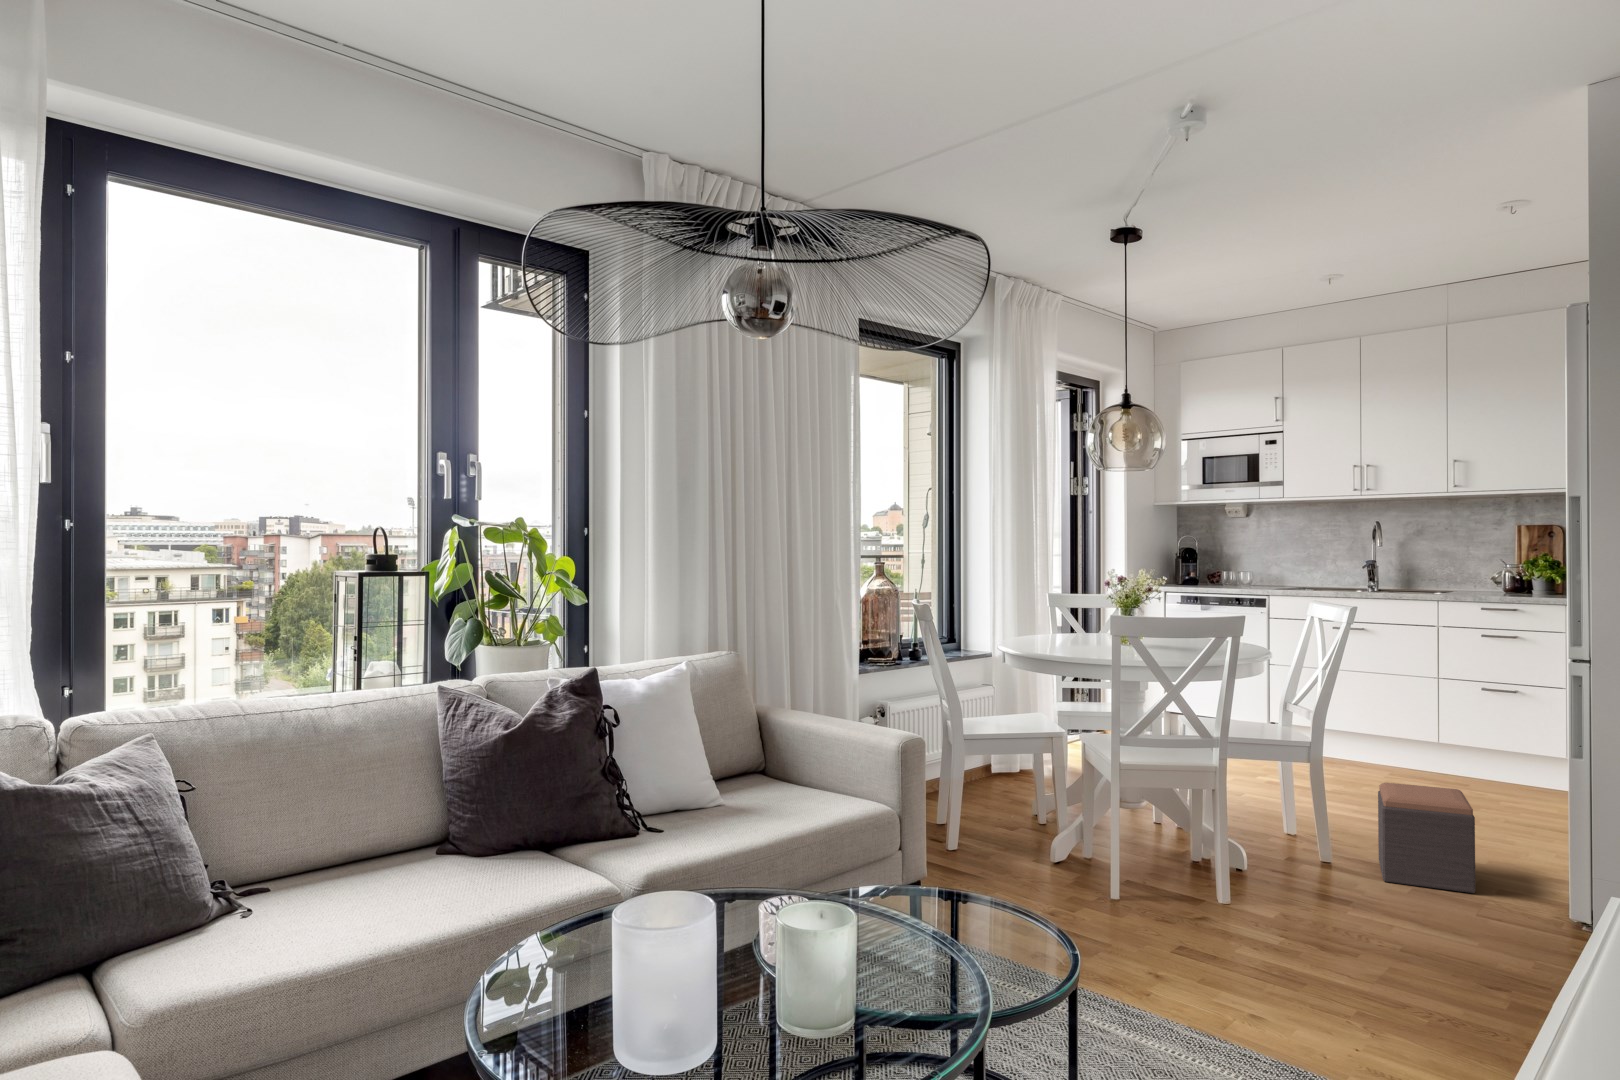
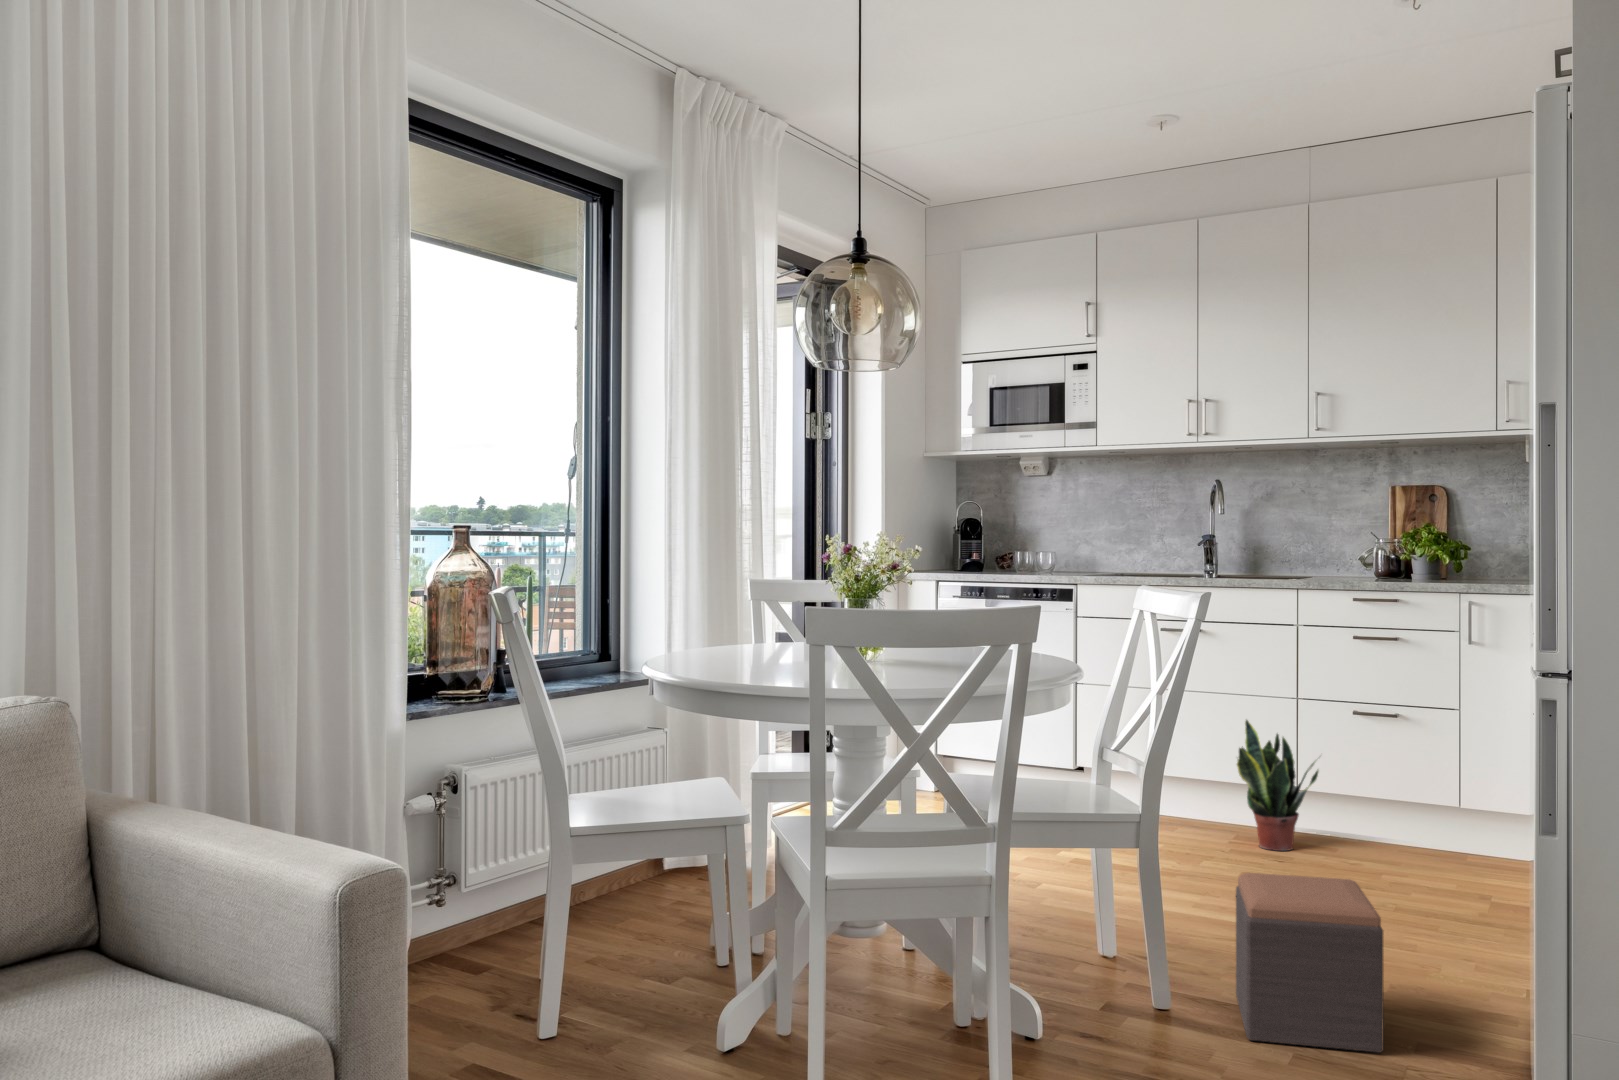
potted plant: none [1390,691,1457,784] -> present [1237,720,1319,851]

